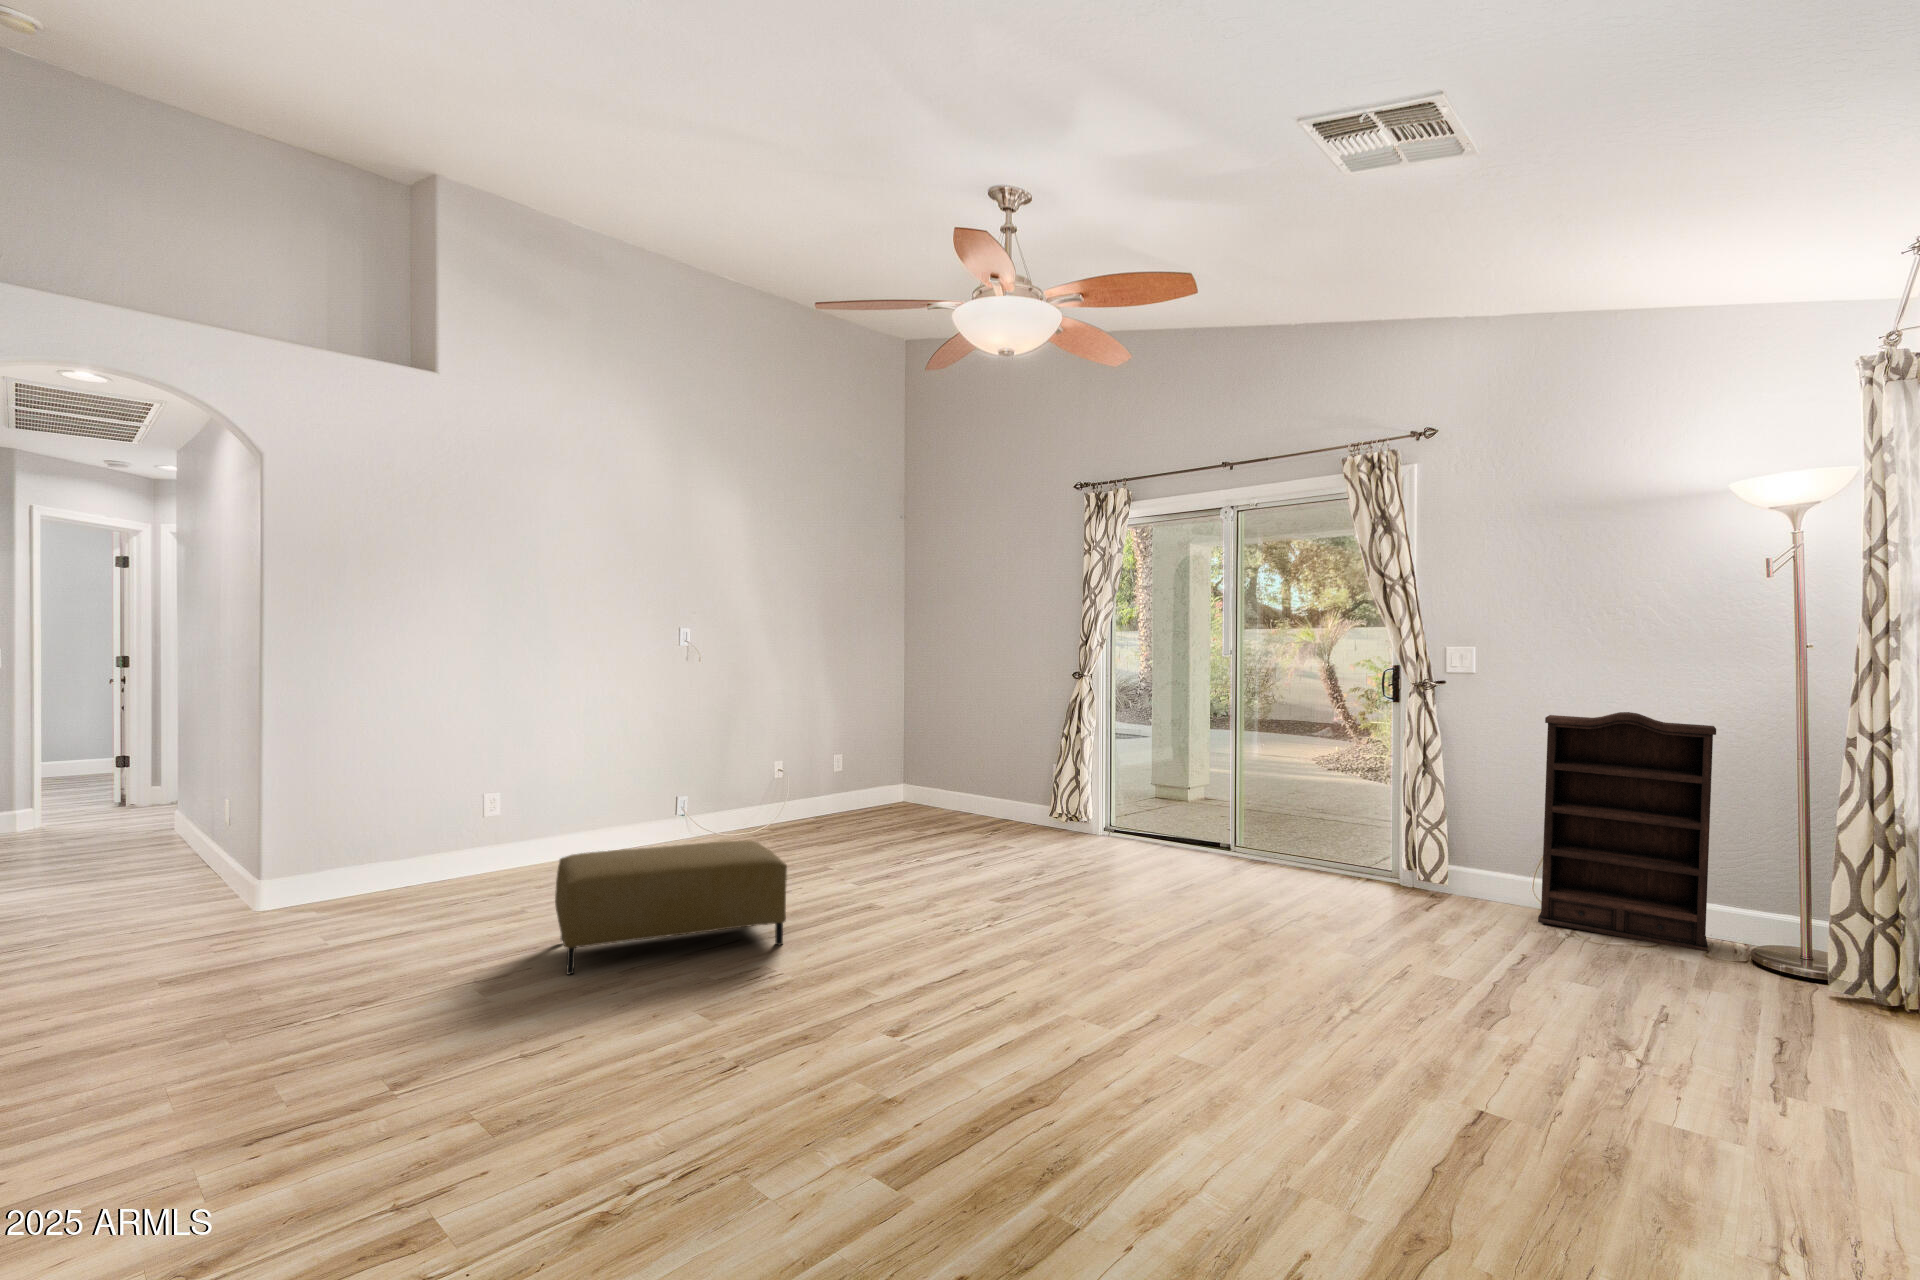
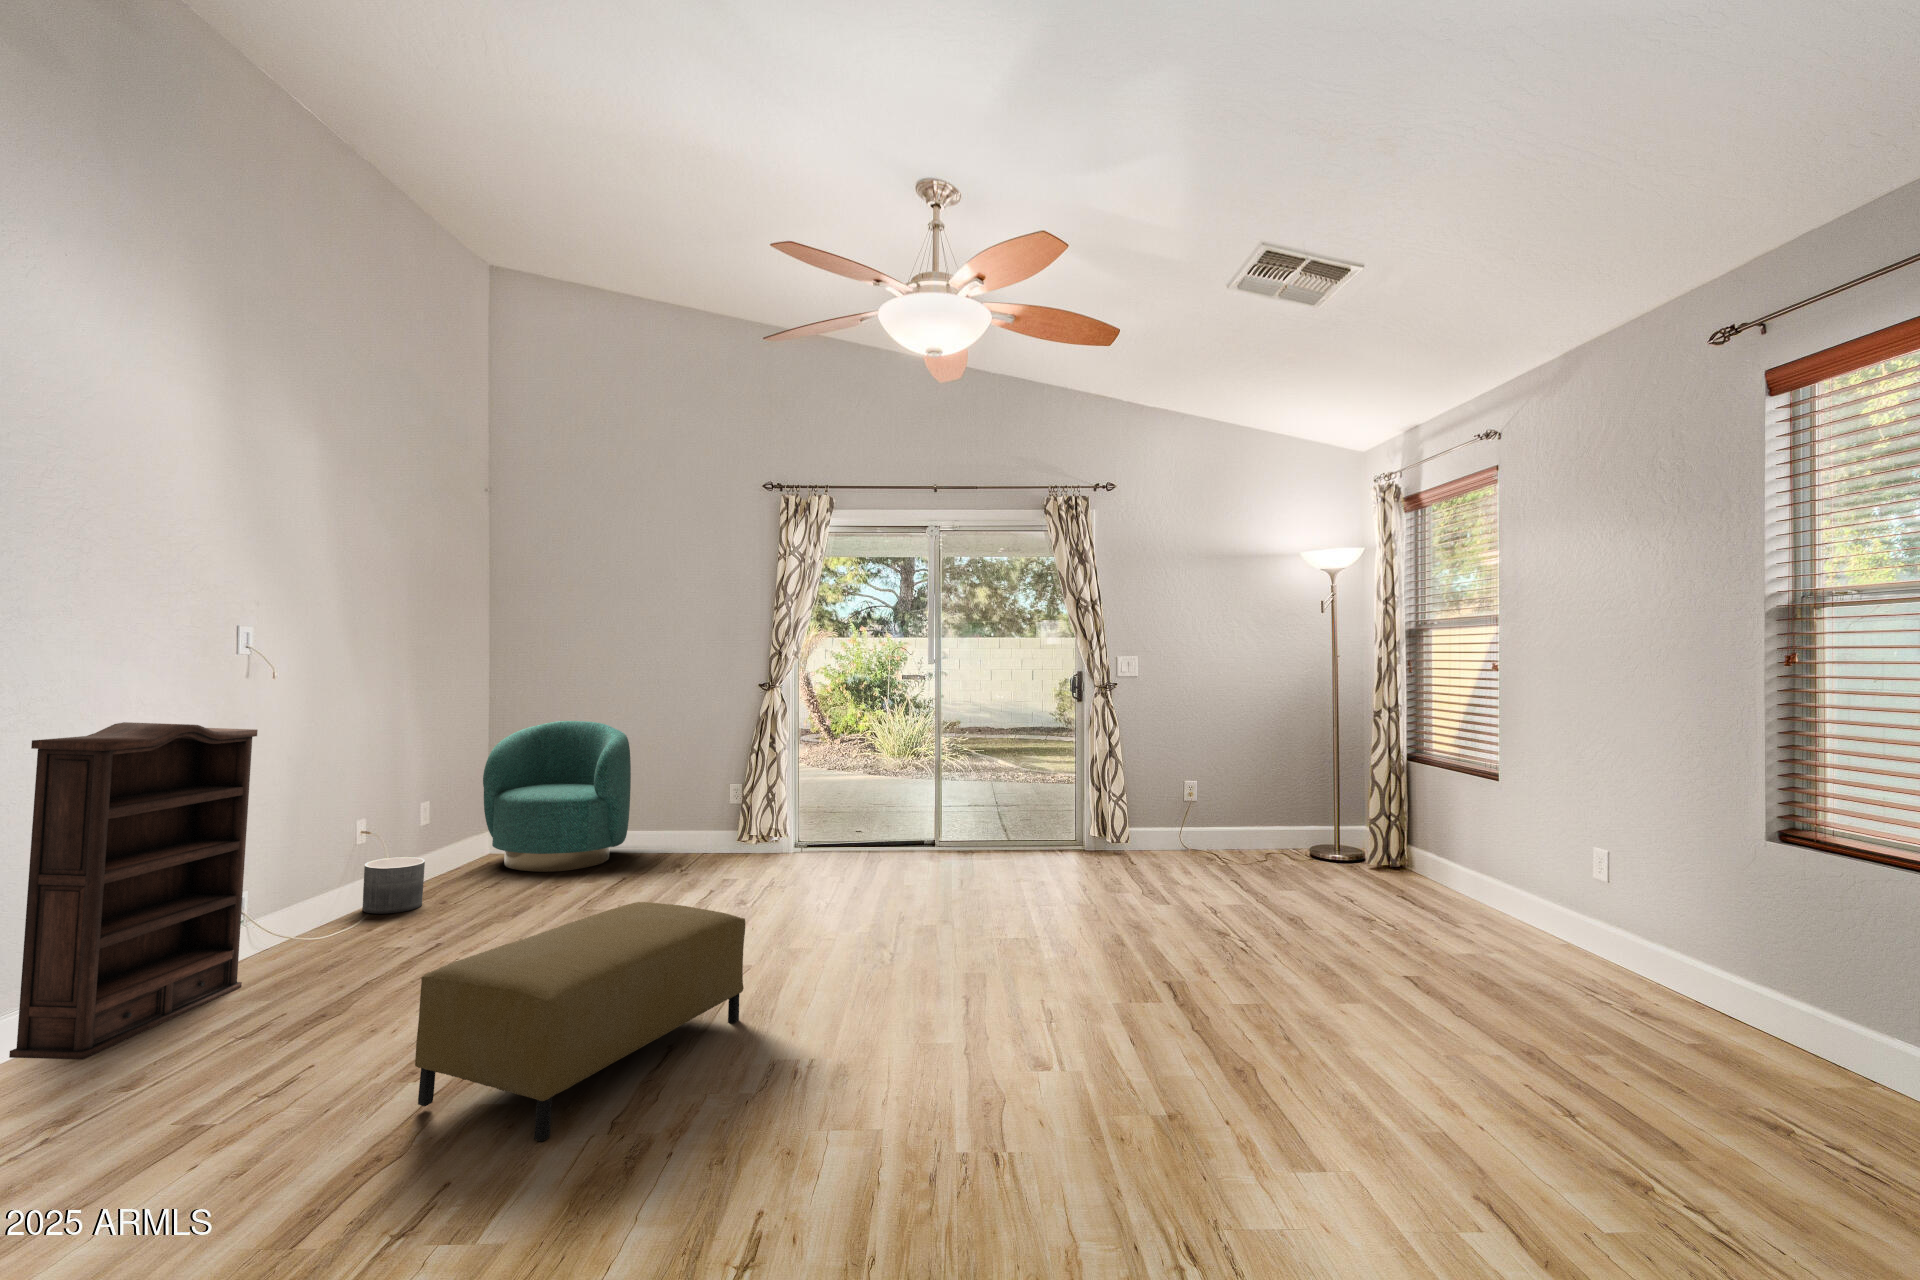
armchair: none [857,702,968,825] -> present [483,721,631,872]
bookshelf: present [1538,712,1716,951] -> present [9,722,258,1060]
planter: none [746,796,784,834] -> present [362,857,425,914]

